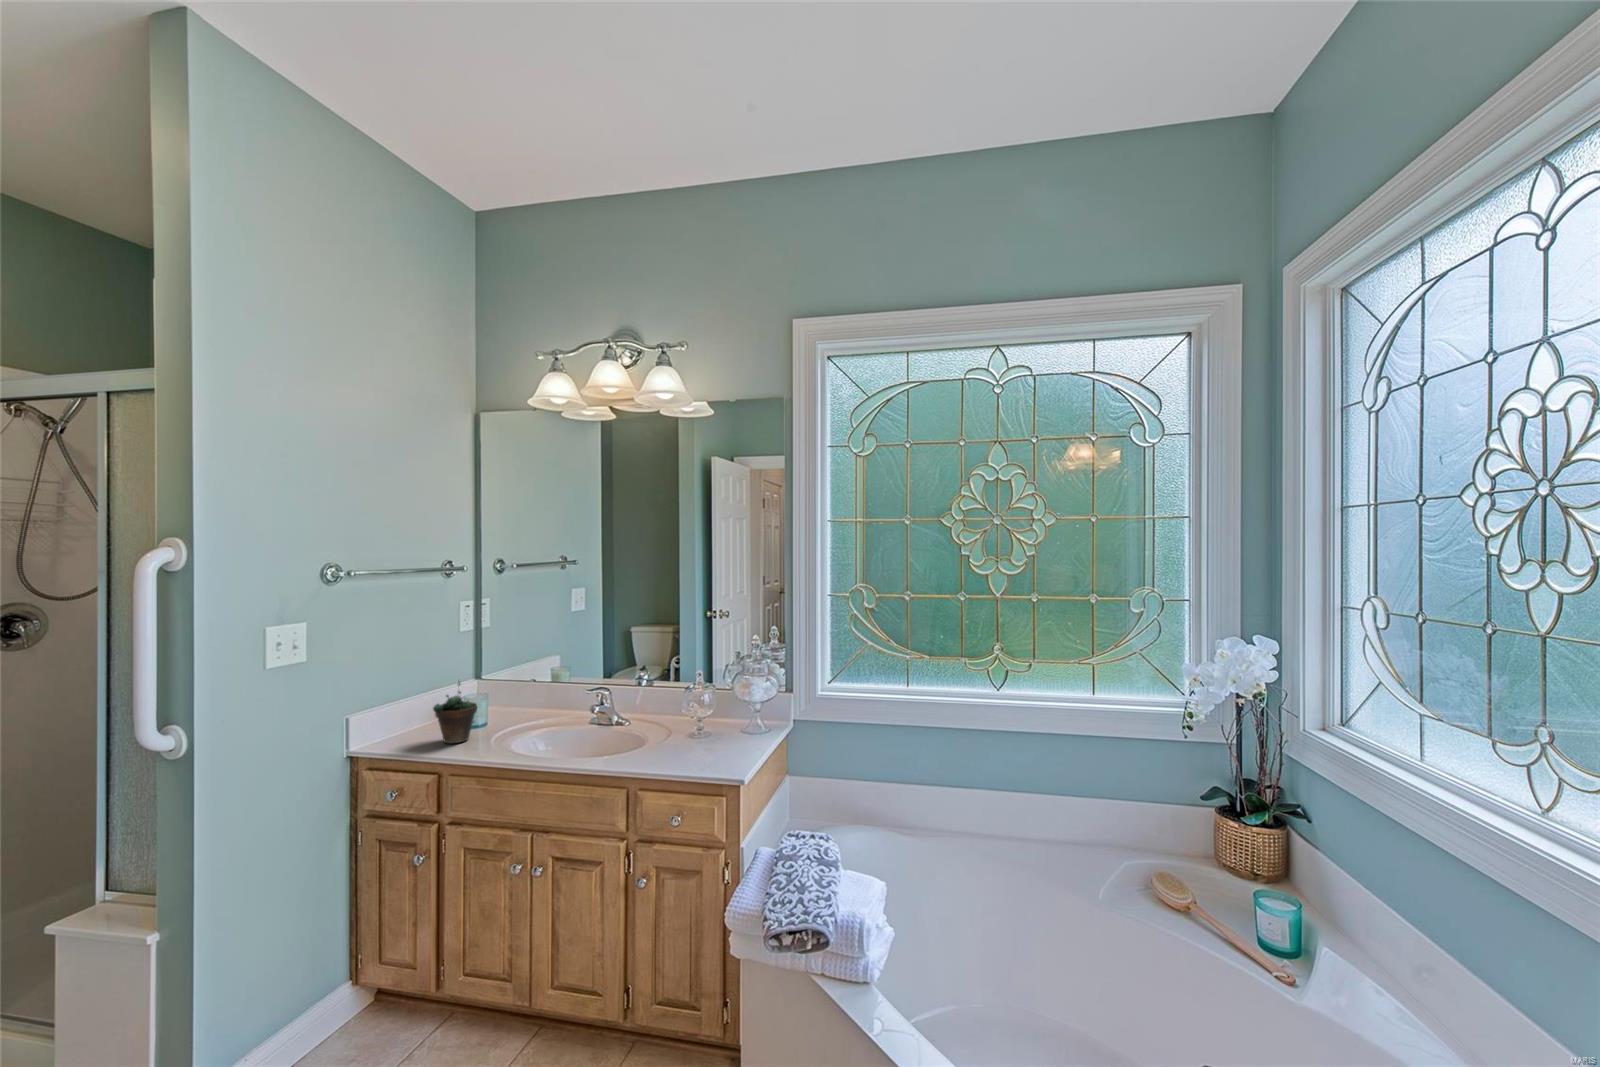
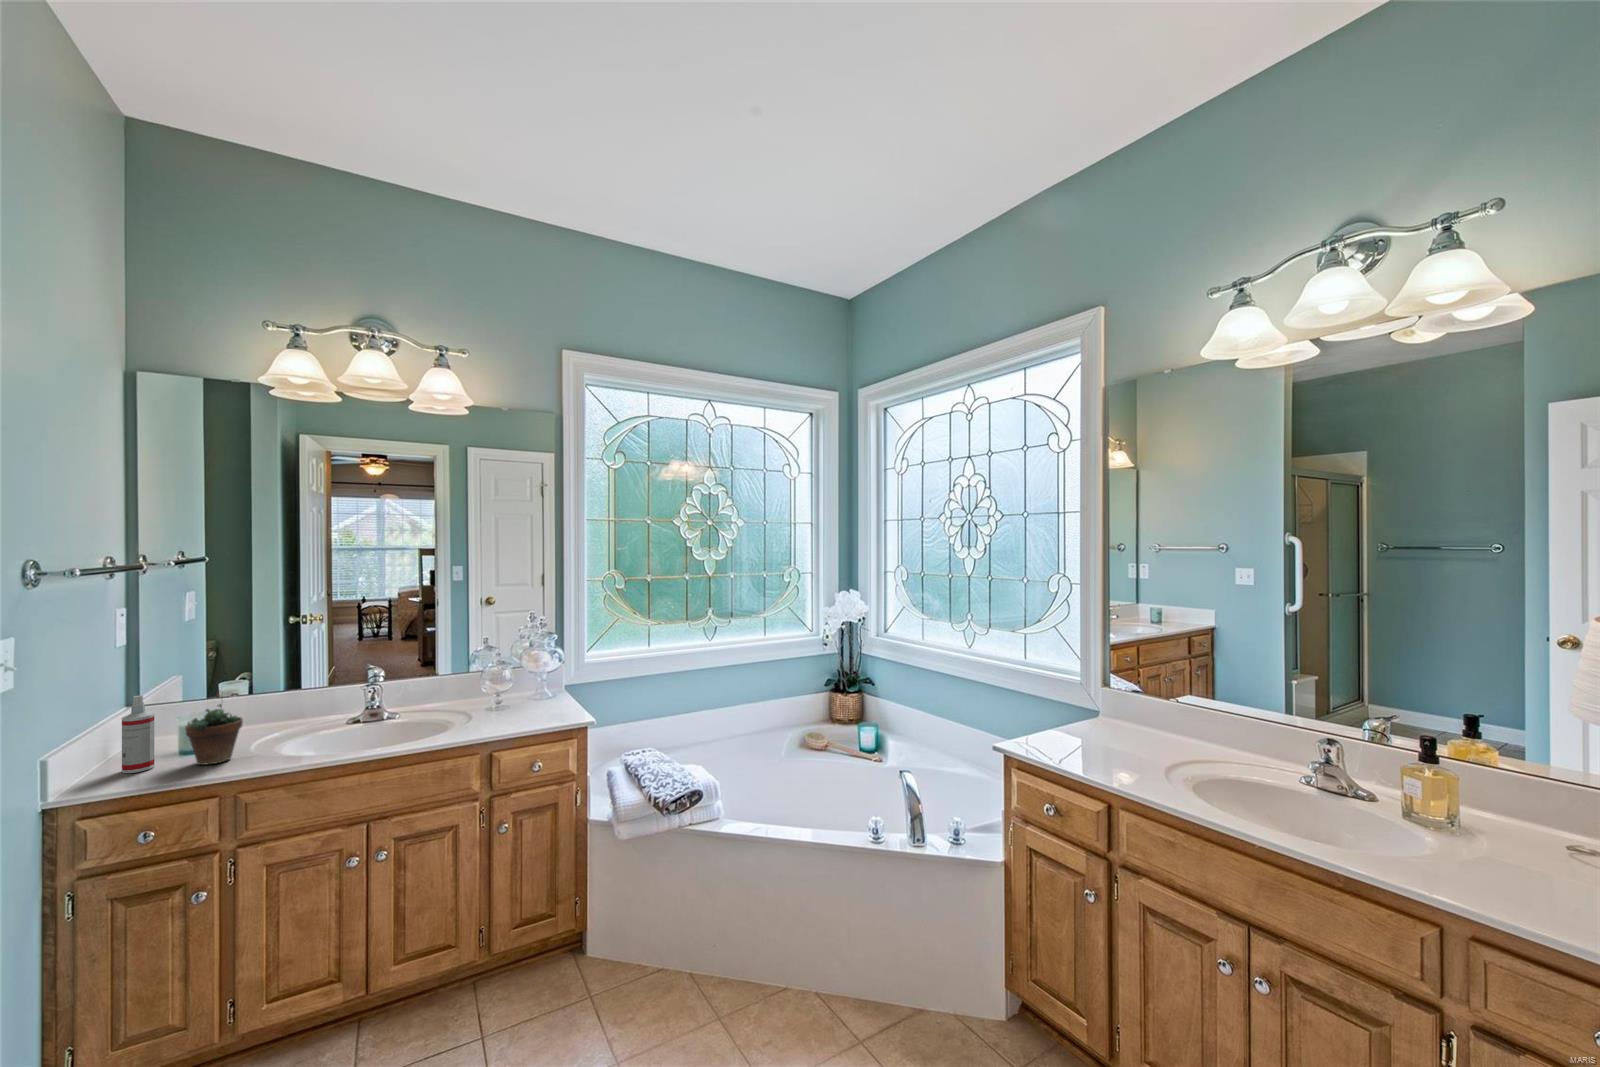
spray bottle: none [407,675,429,738] -> present [122,695,154,773]

